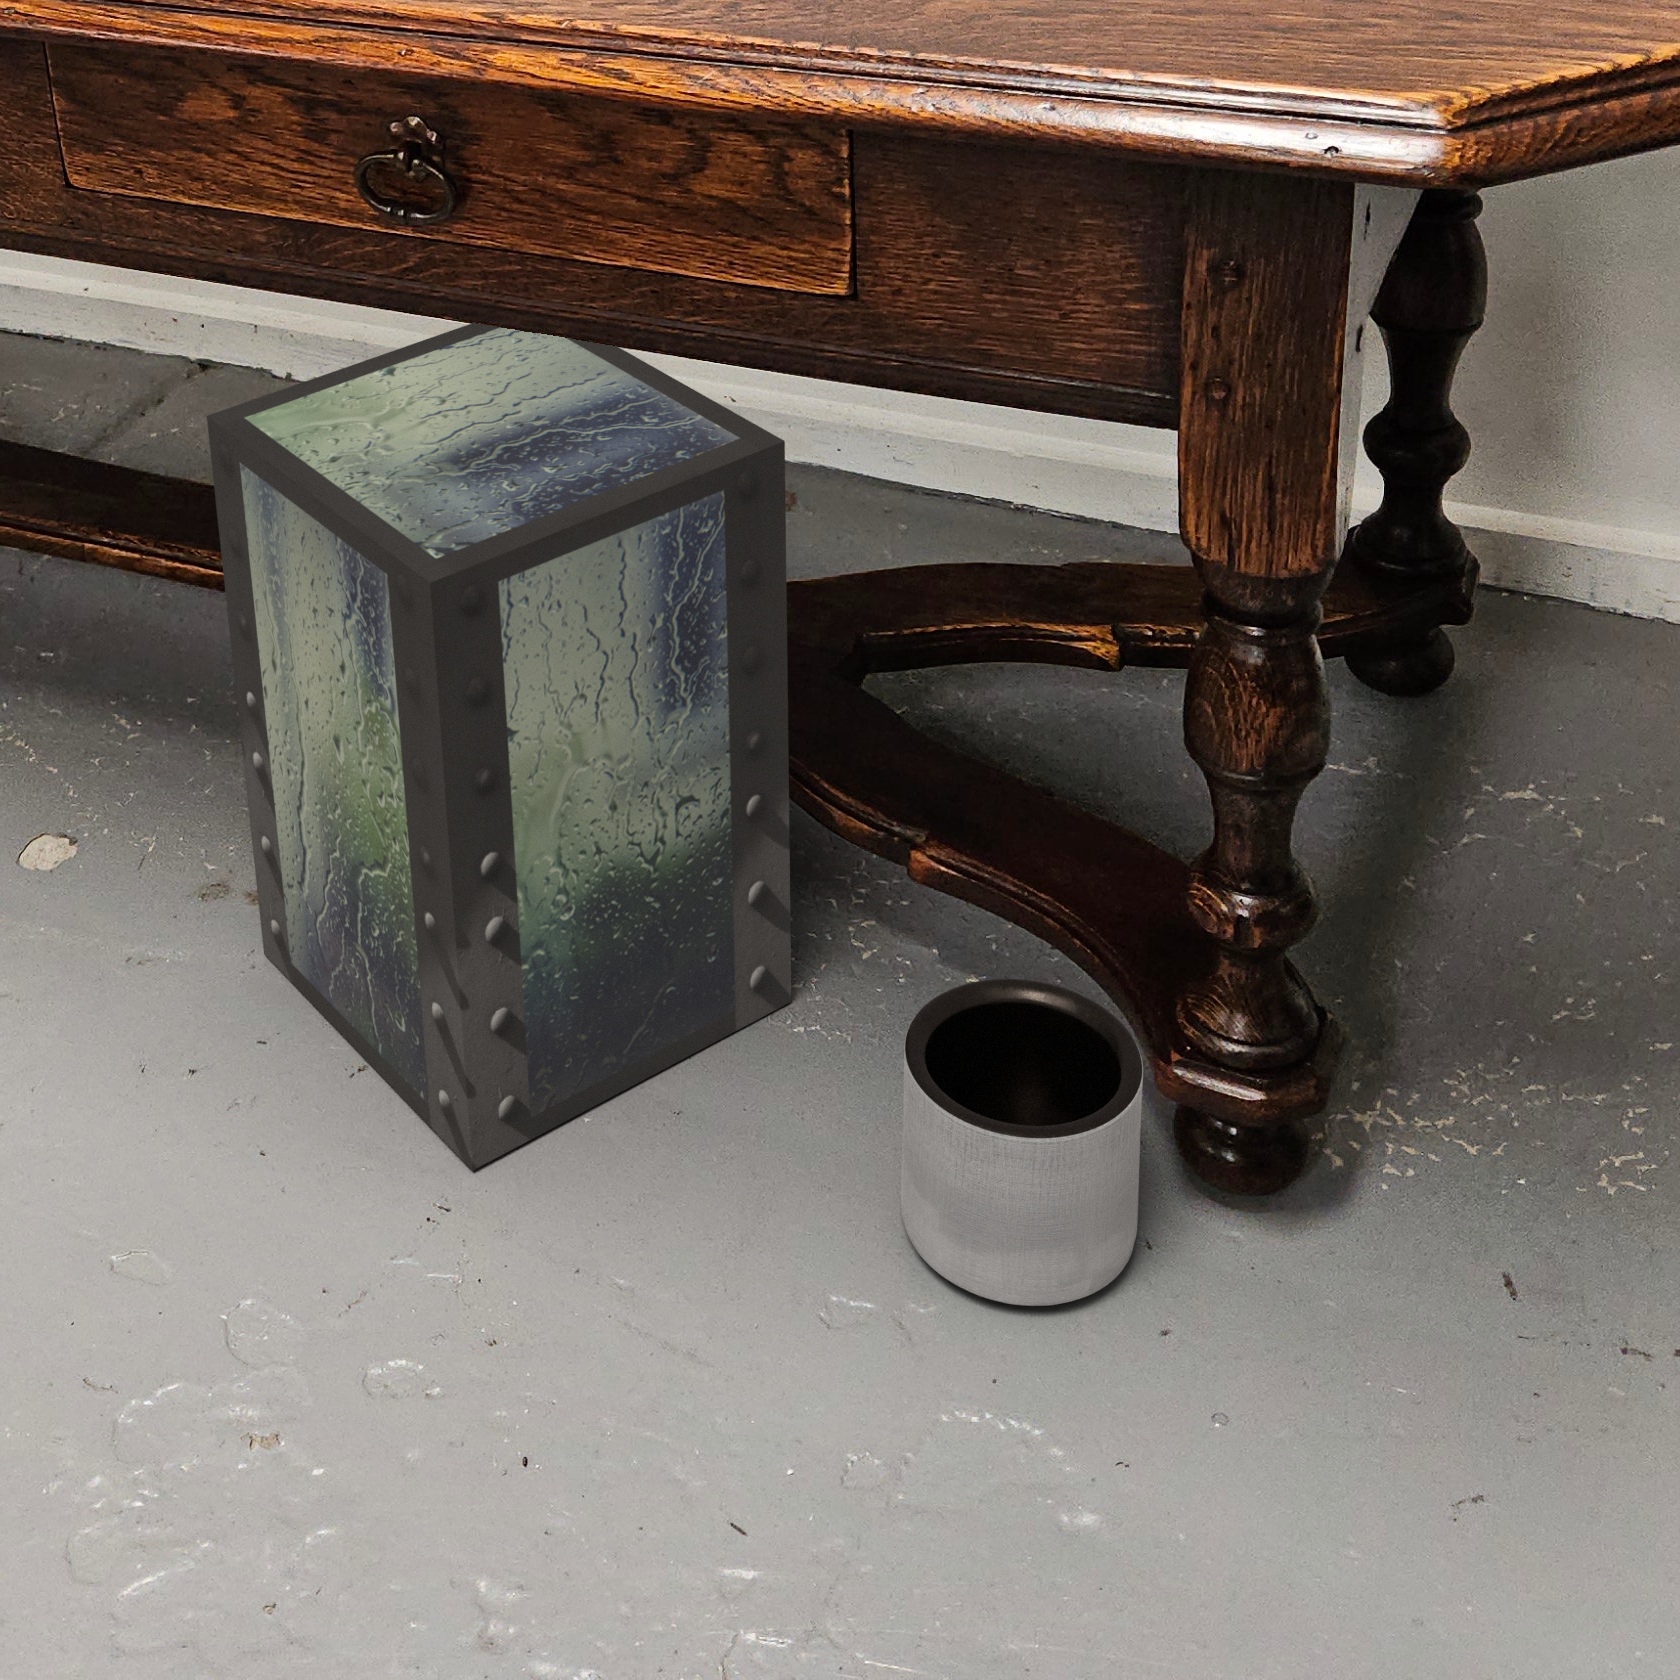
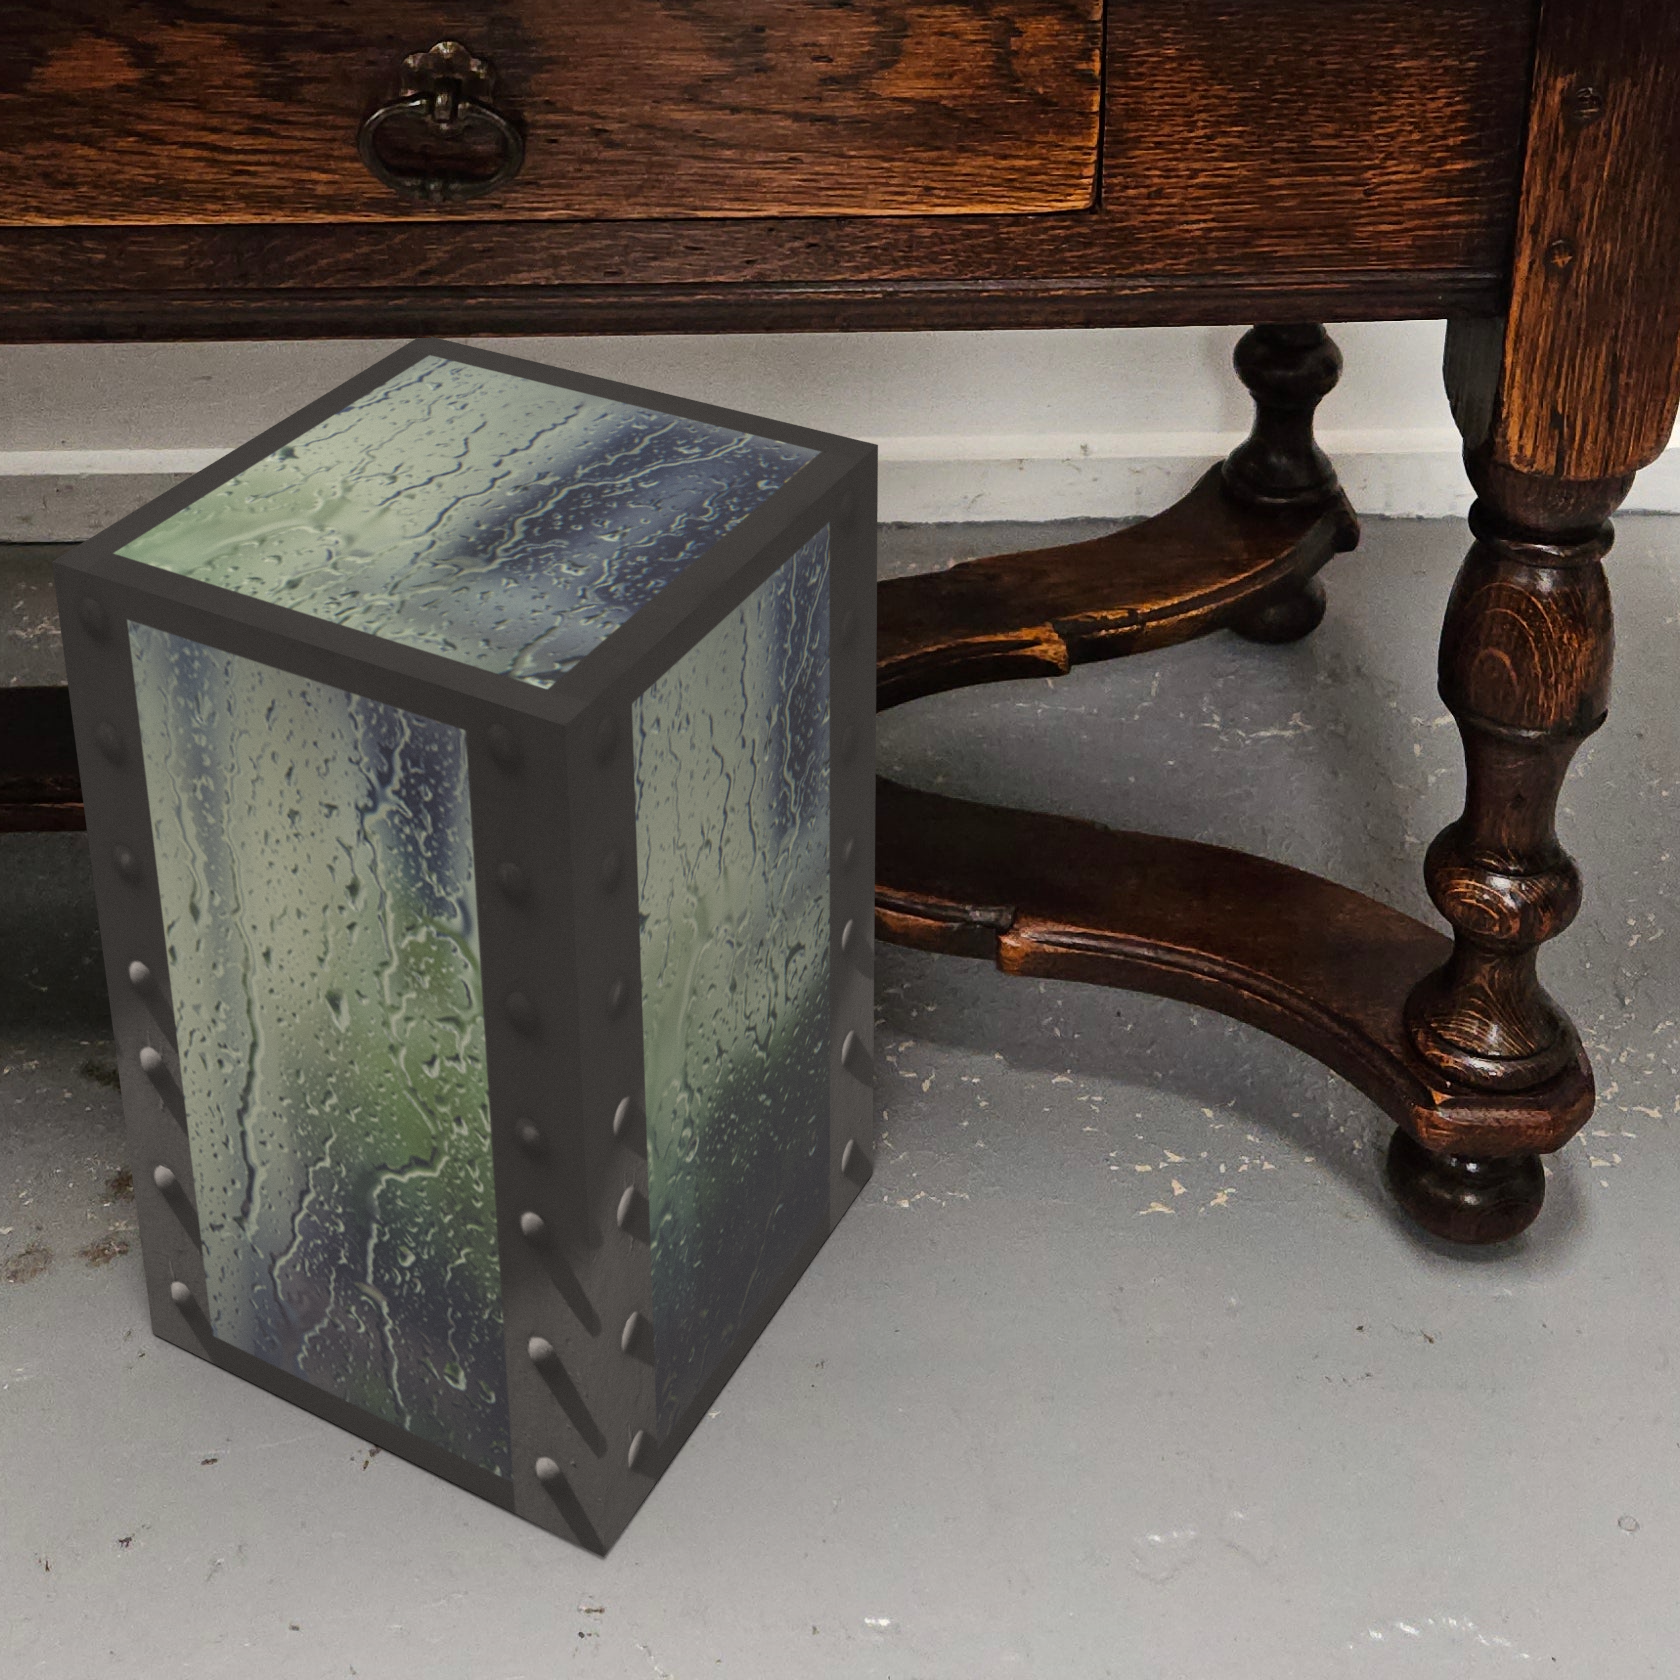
planter: present [901,979,1143,1306] -> none [1143,1059,1458,1487]

